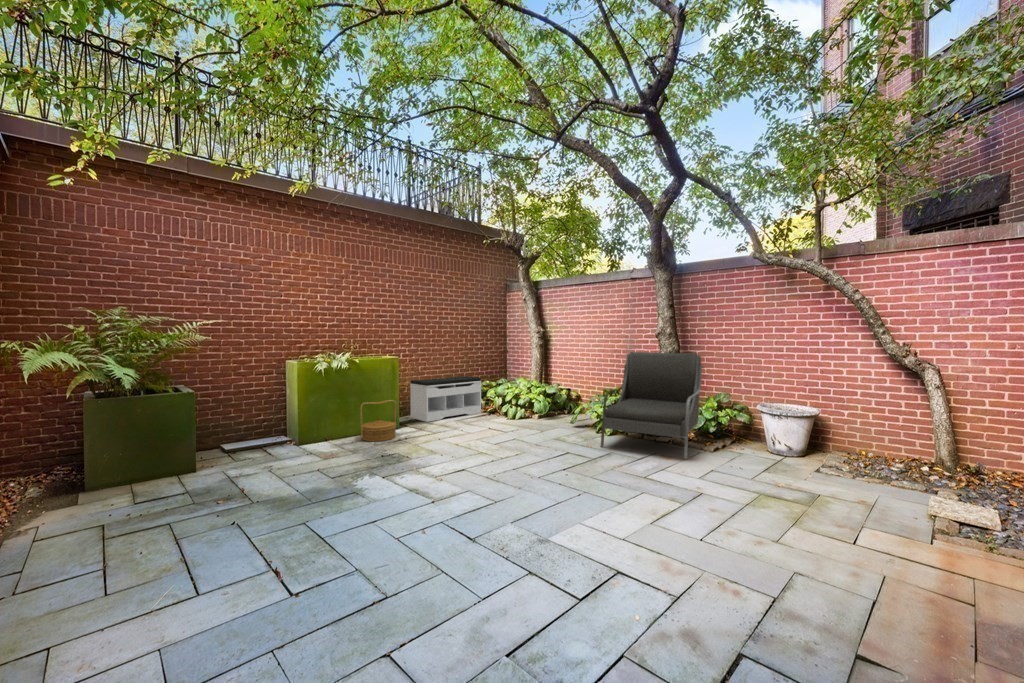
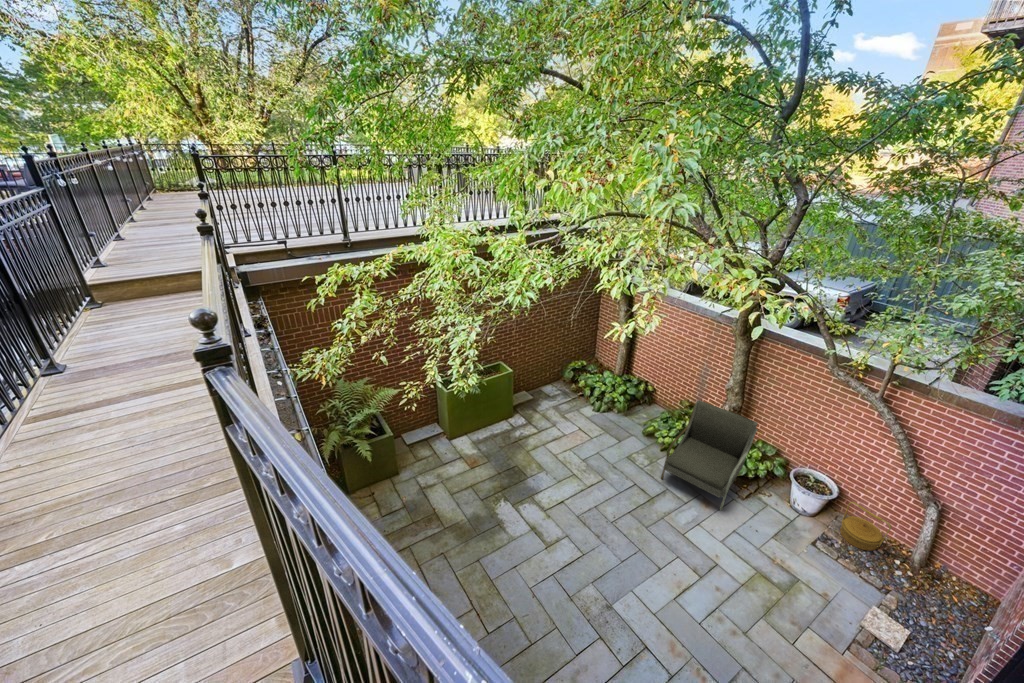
bench: present [410,376,481,422] -> none [518,362,573,411]
woven basket: present [360,400,396,441] -> present [840,502,891,551]

